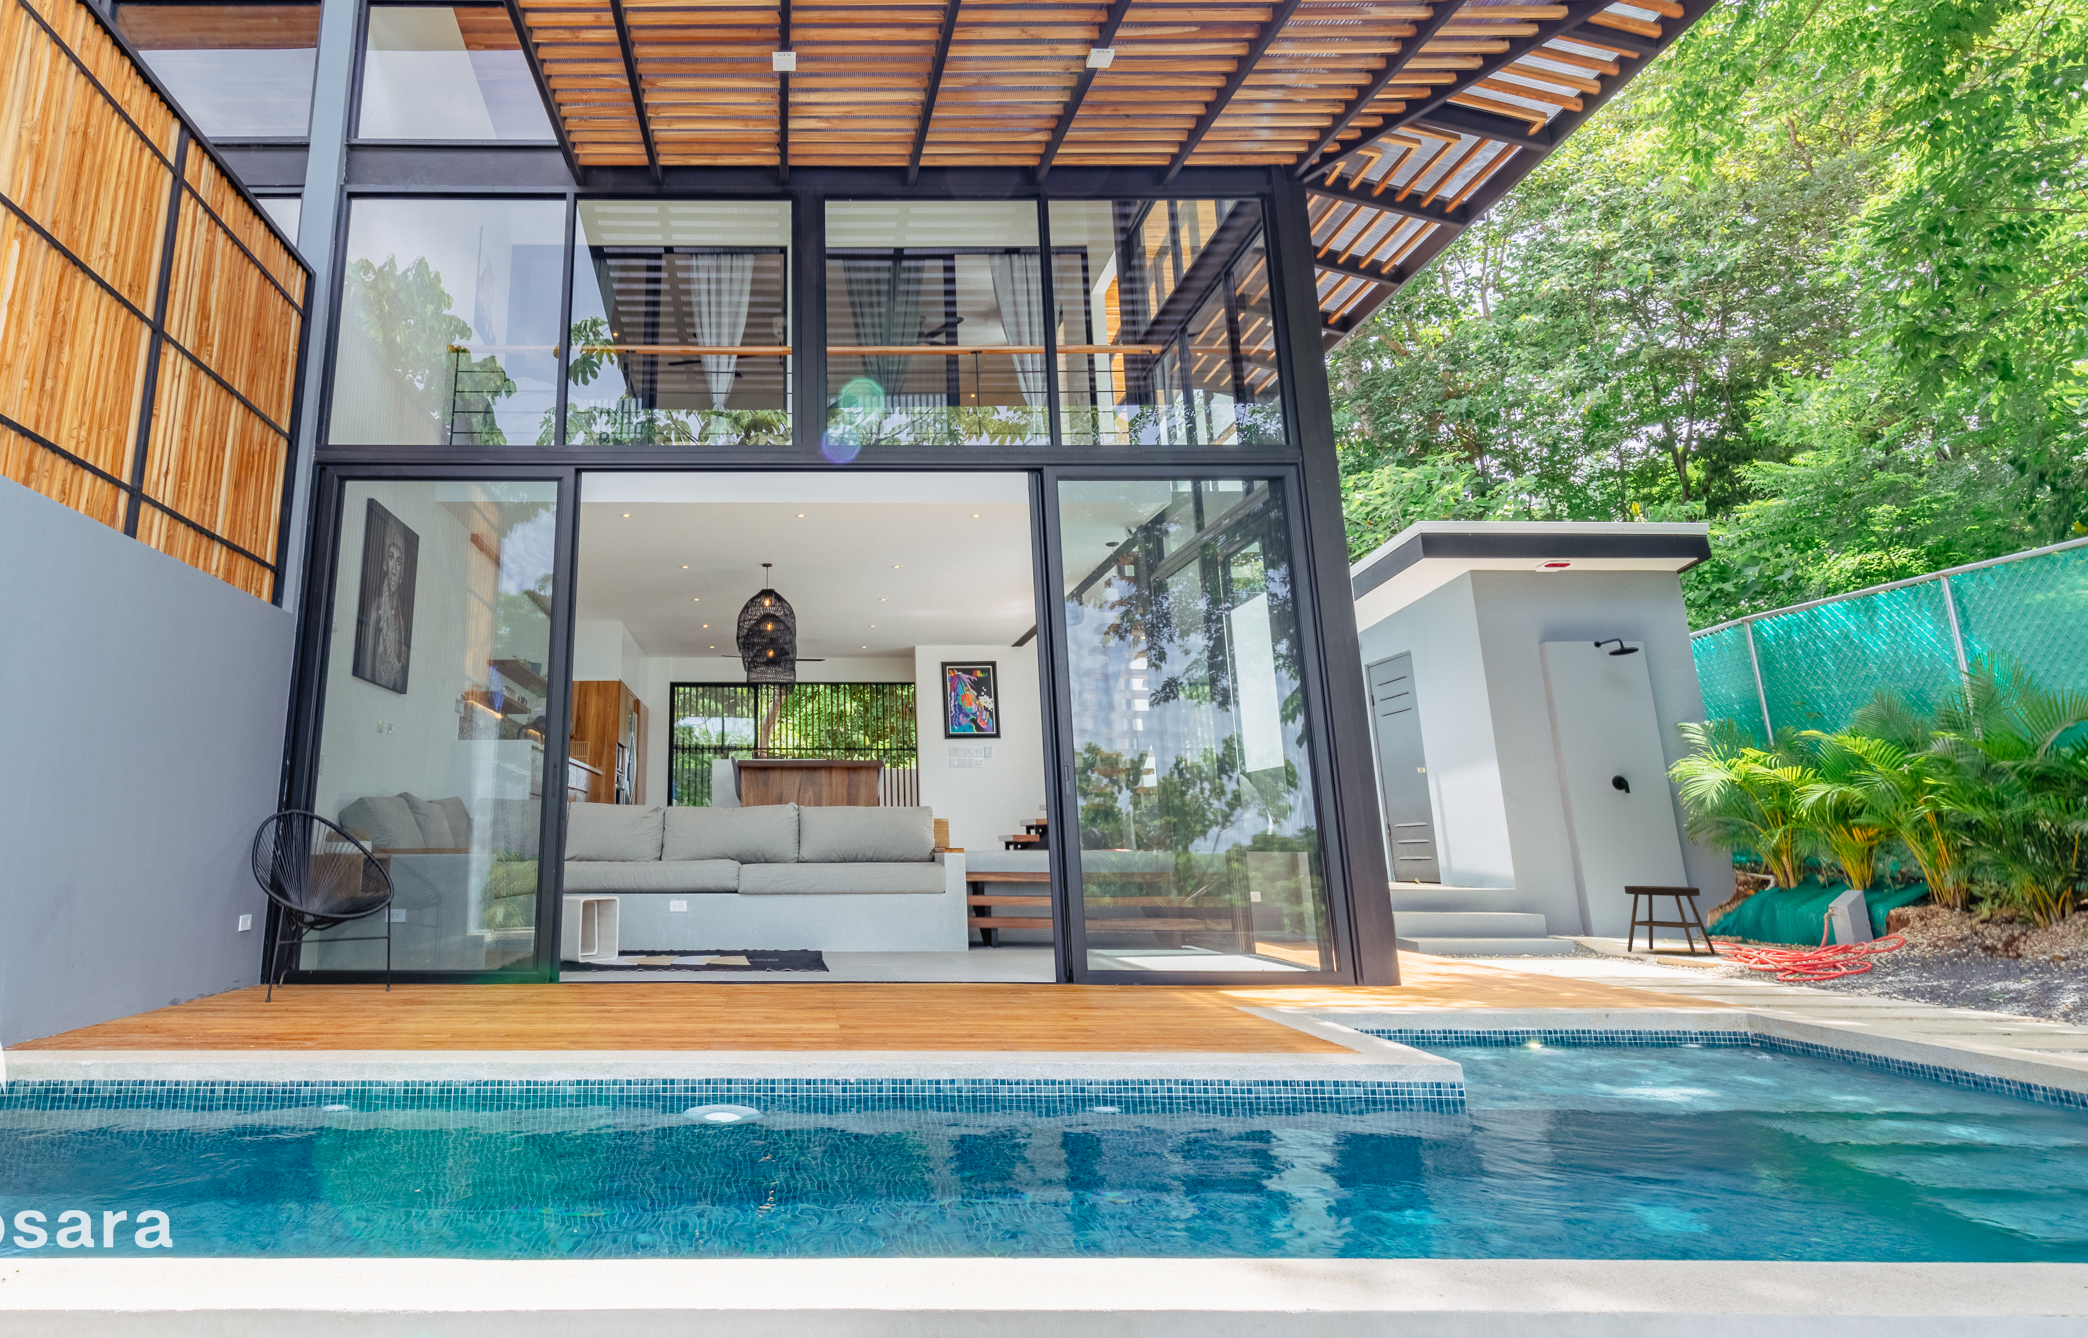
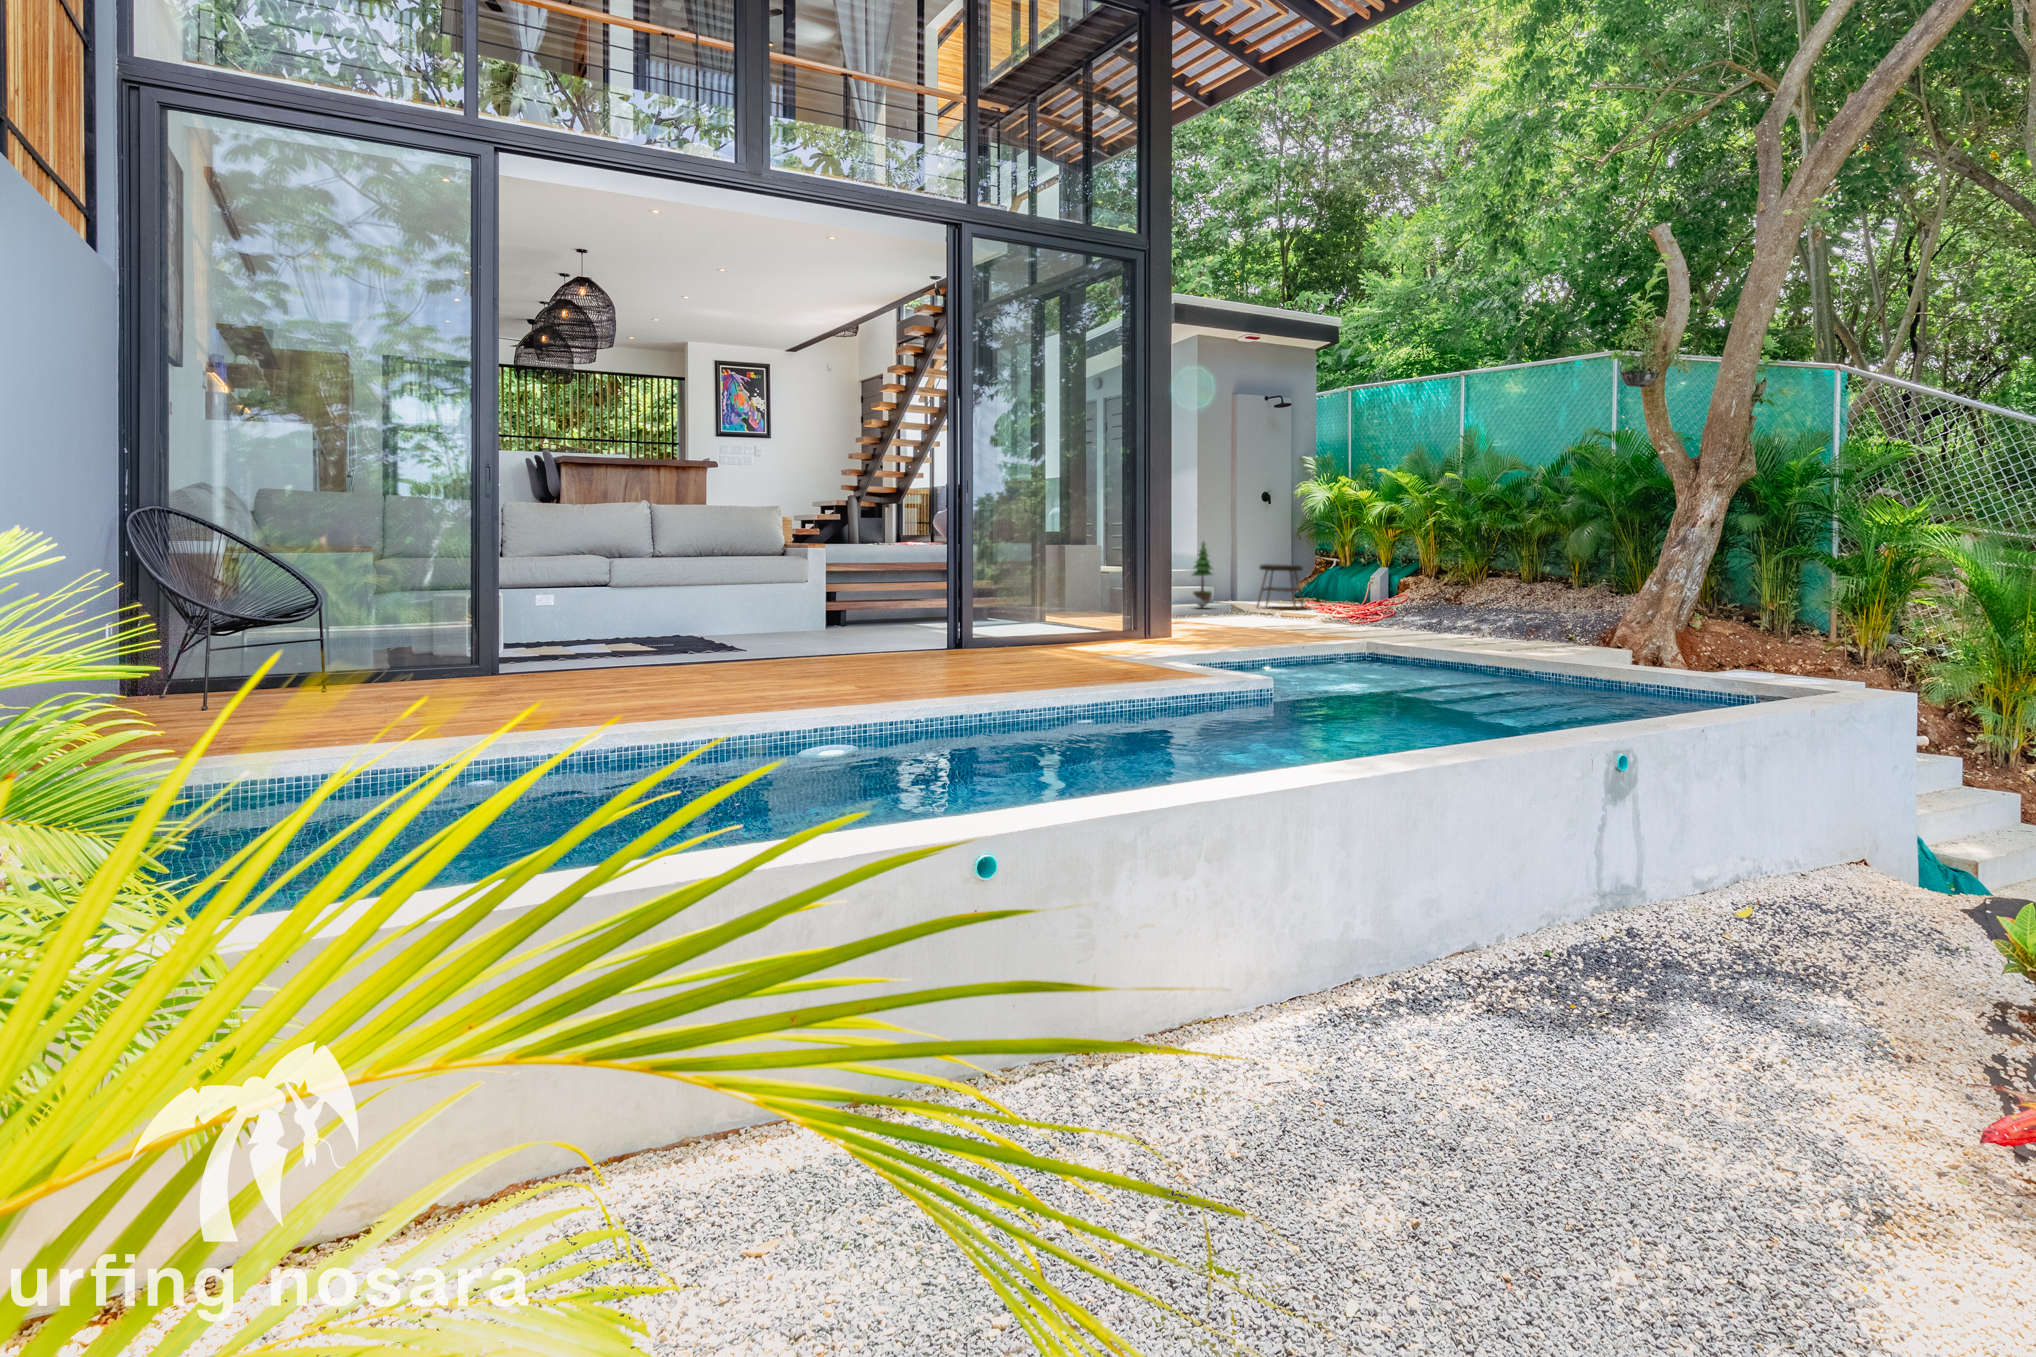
potted tree: none [1511,849,1550,949] -> present [1193,542,1212,607]

